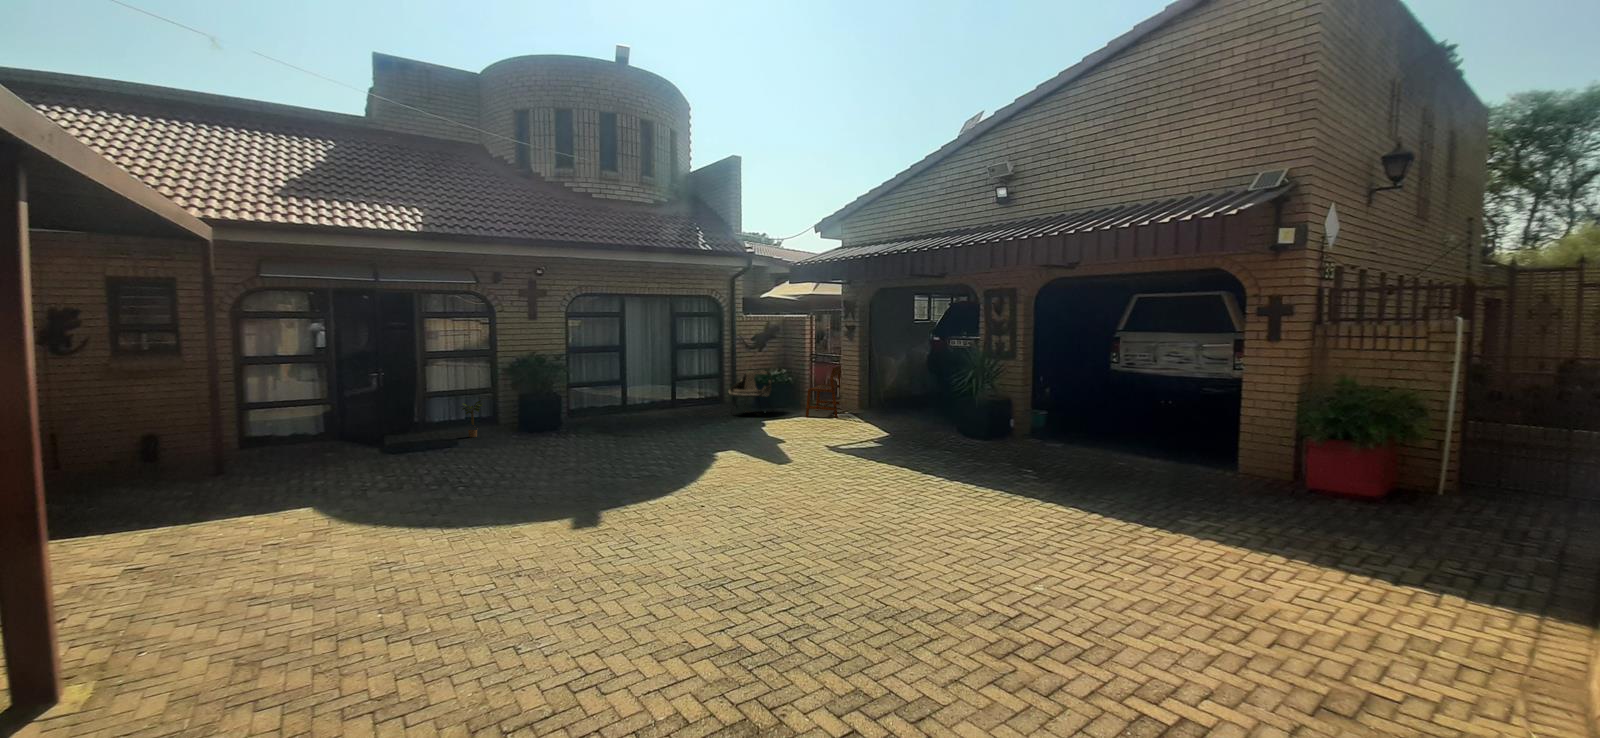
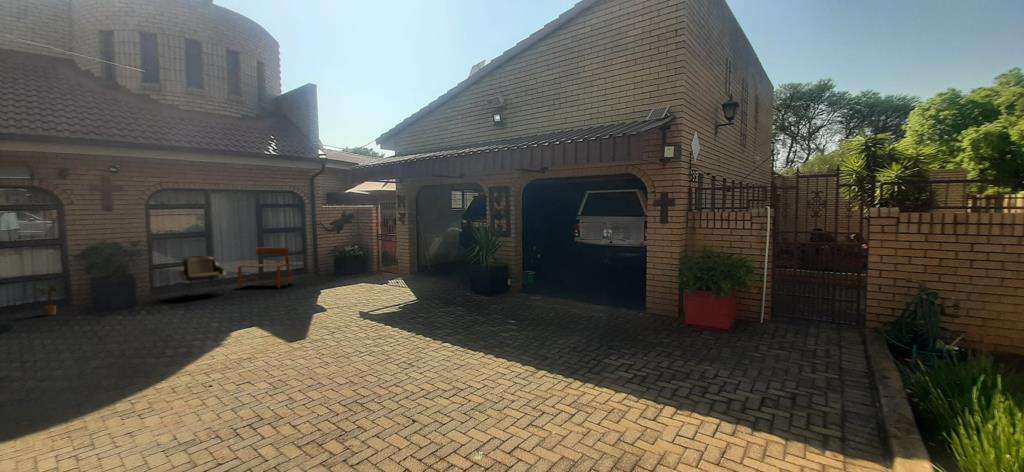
bench: present [806,365,842,417] -> present [238,247,292,288]
lounge chair: present [729,370,772,414] -> present [179,256,225,298]

